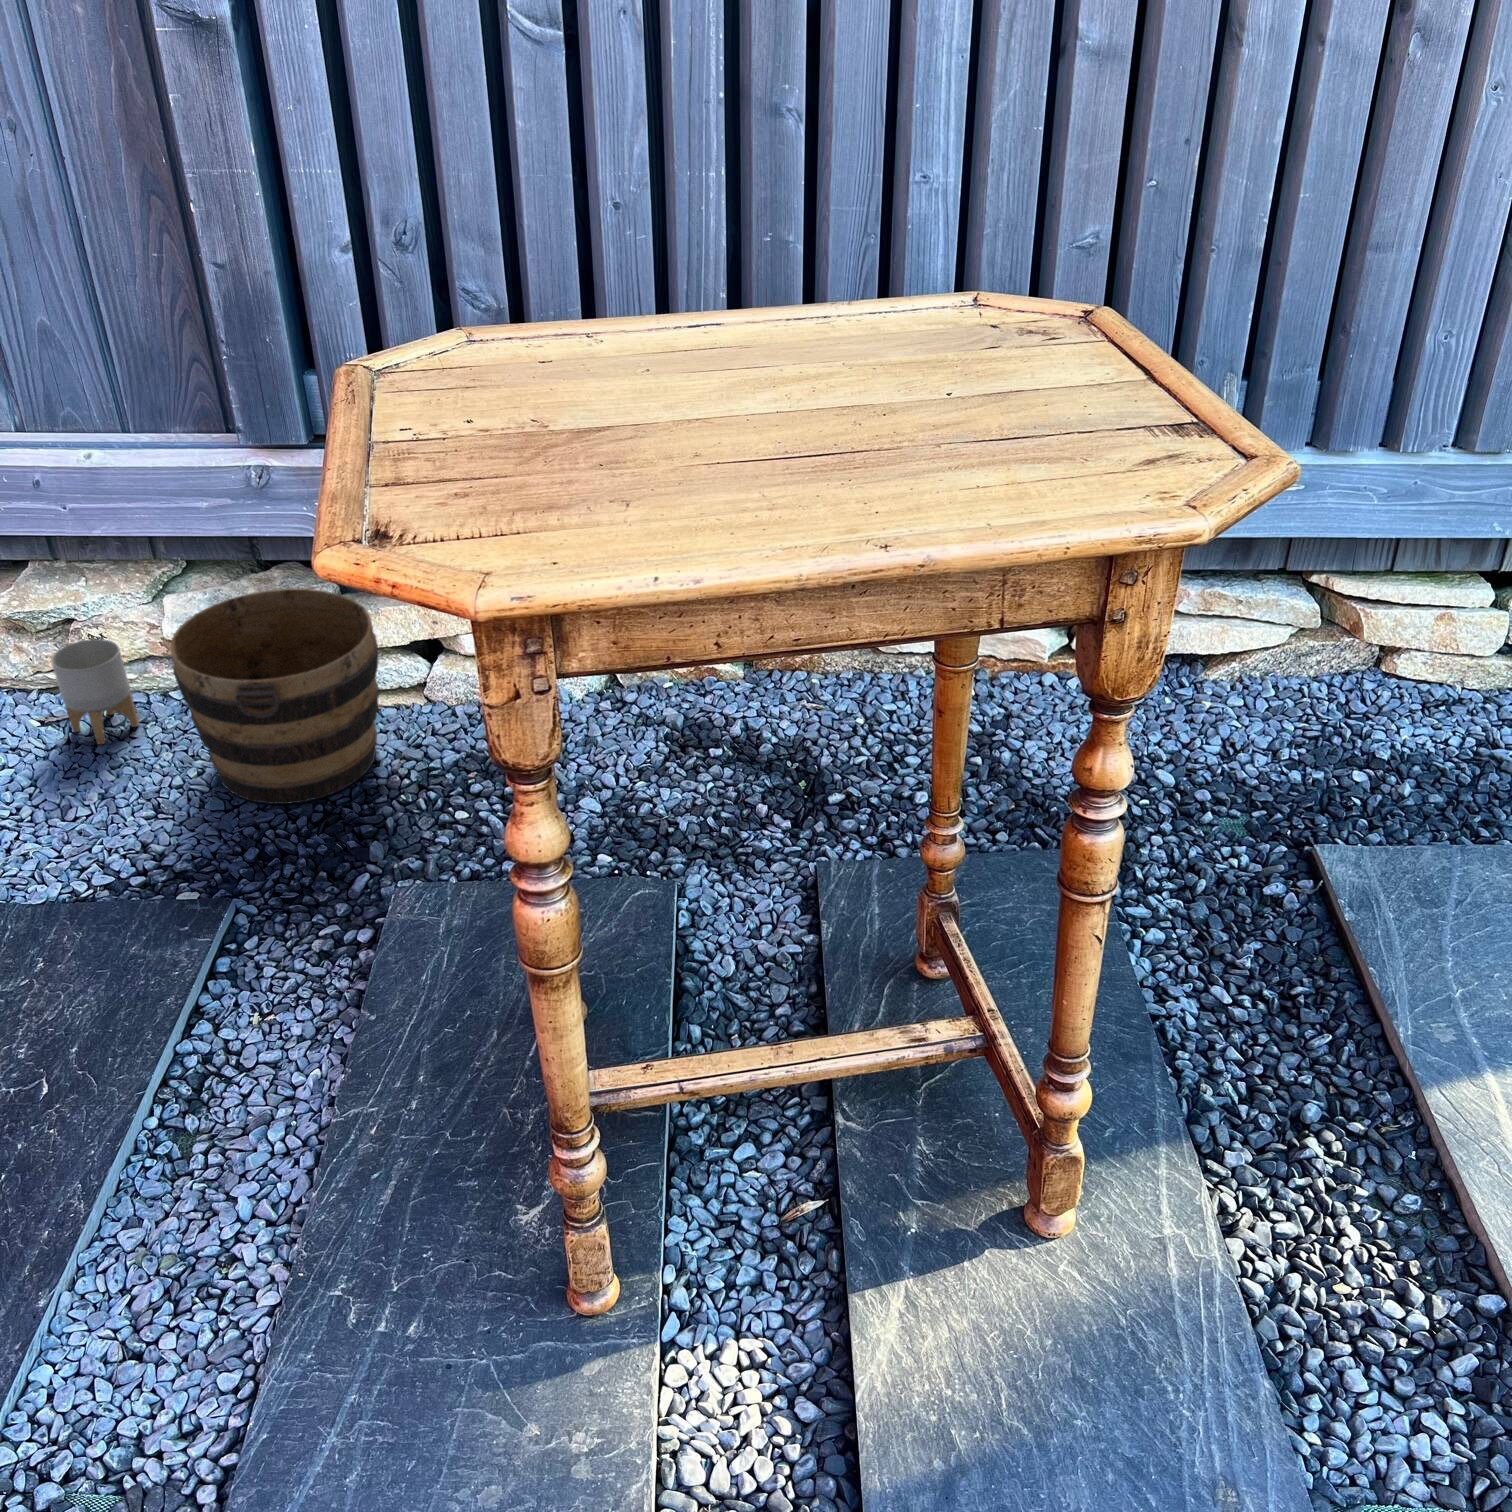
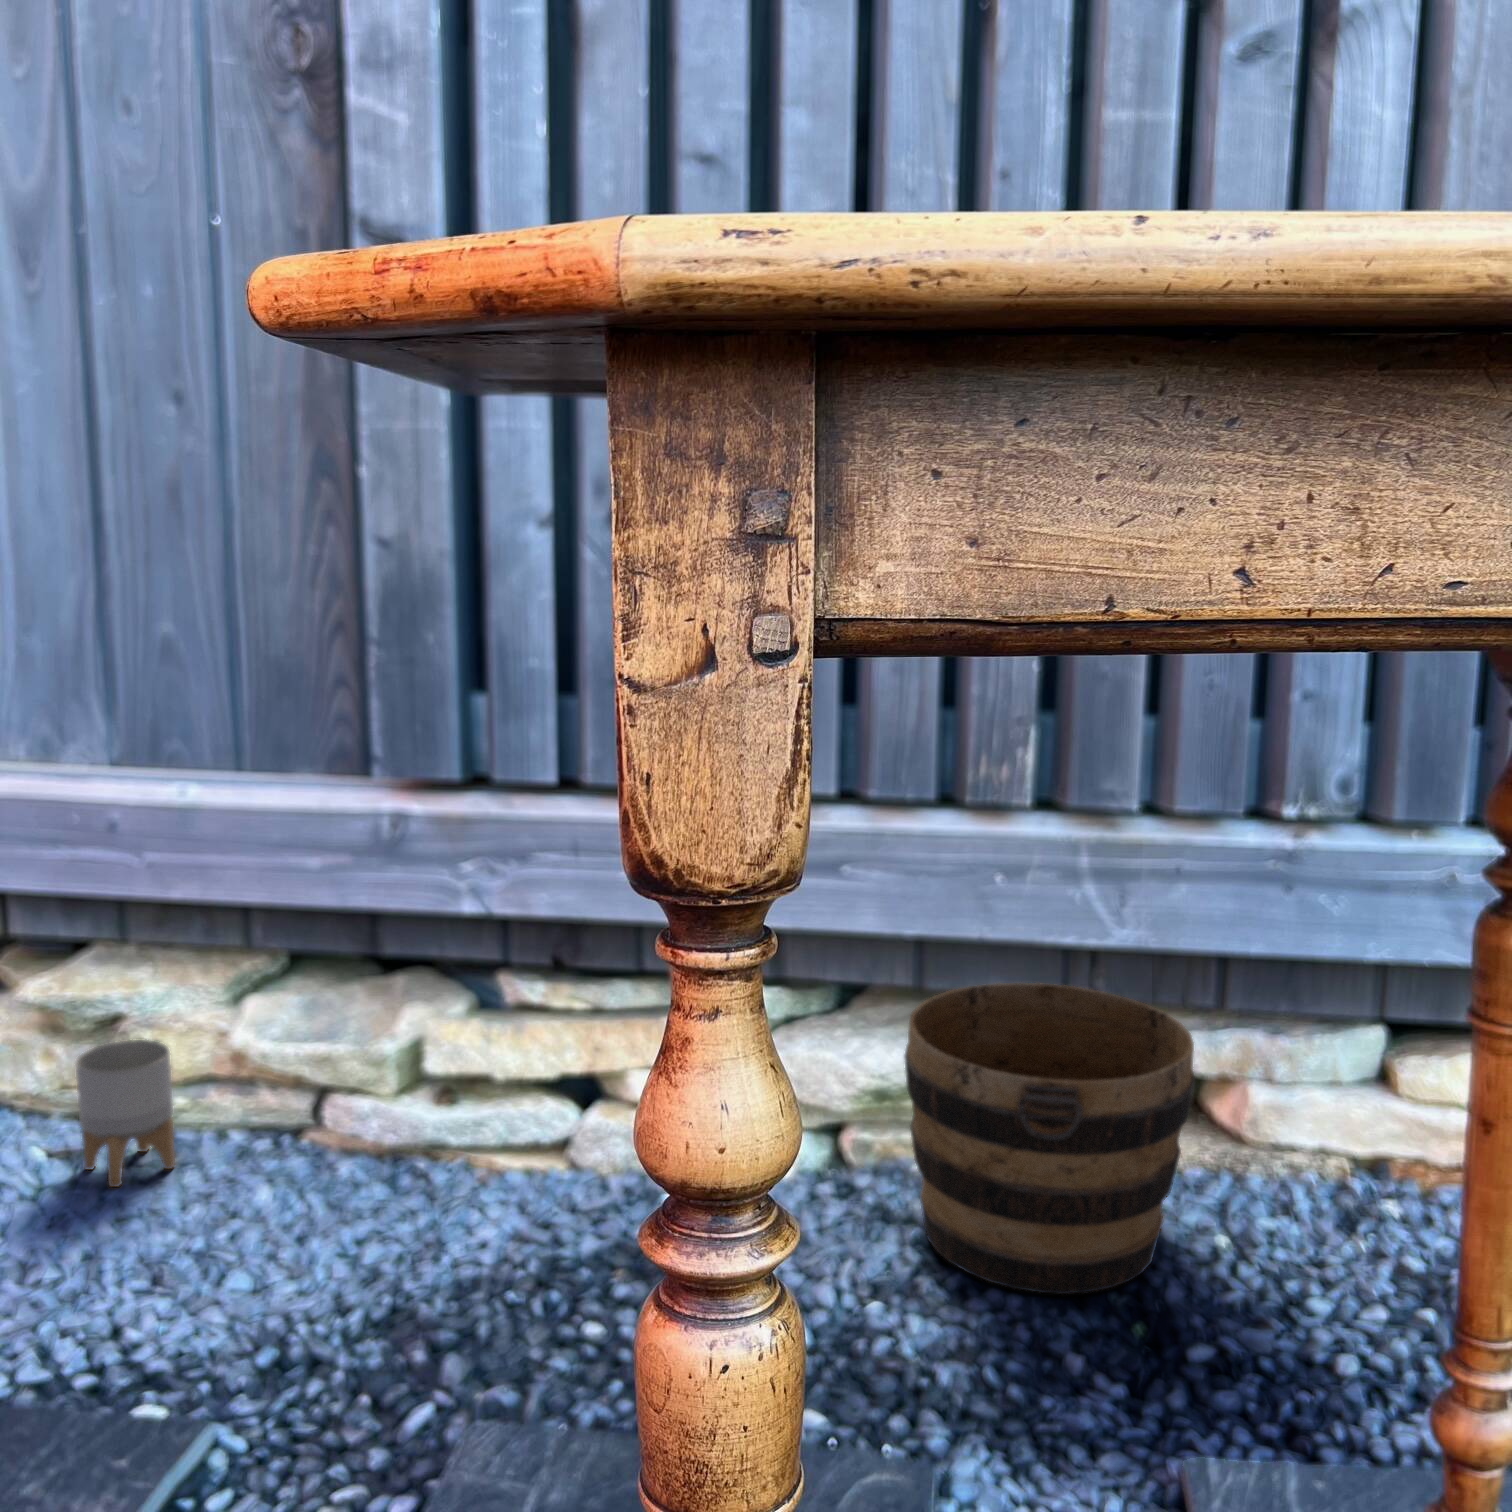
bucket: present [171,589,379,804] -> present [904,983,1195,1294]

